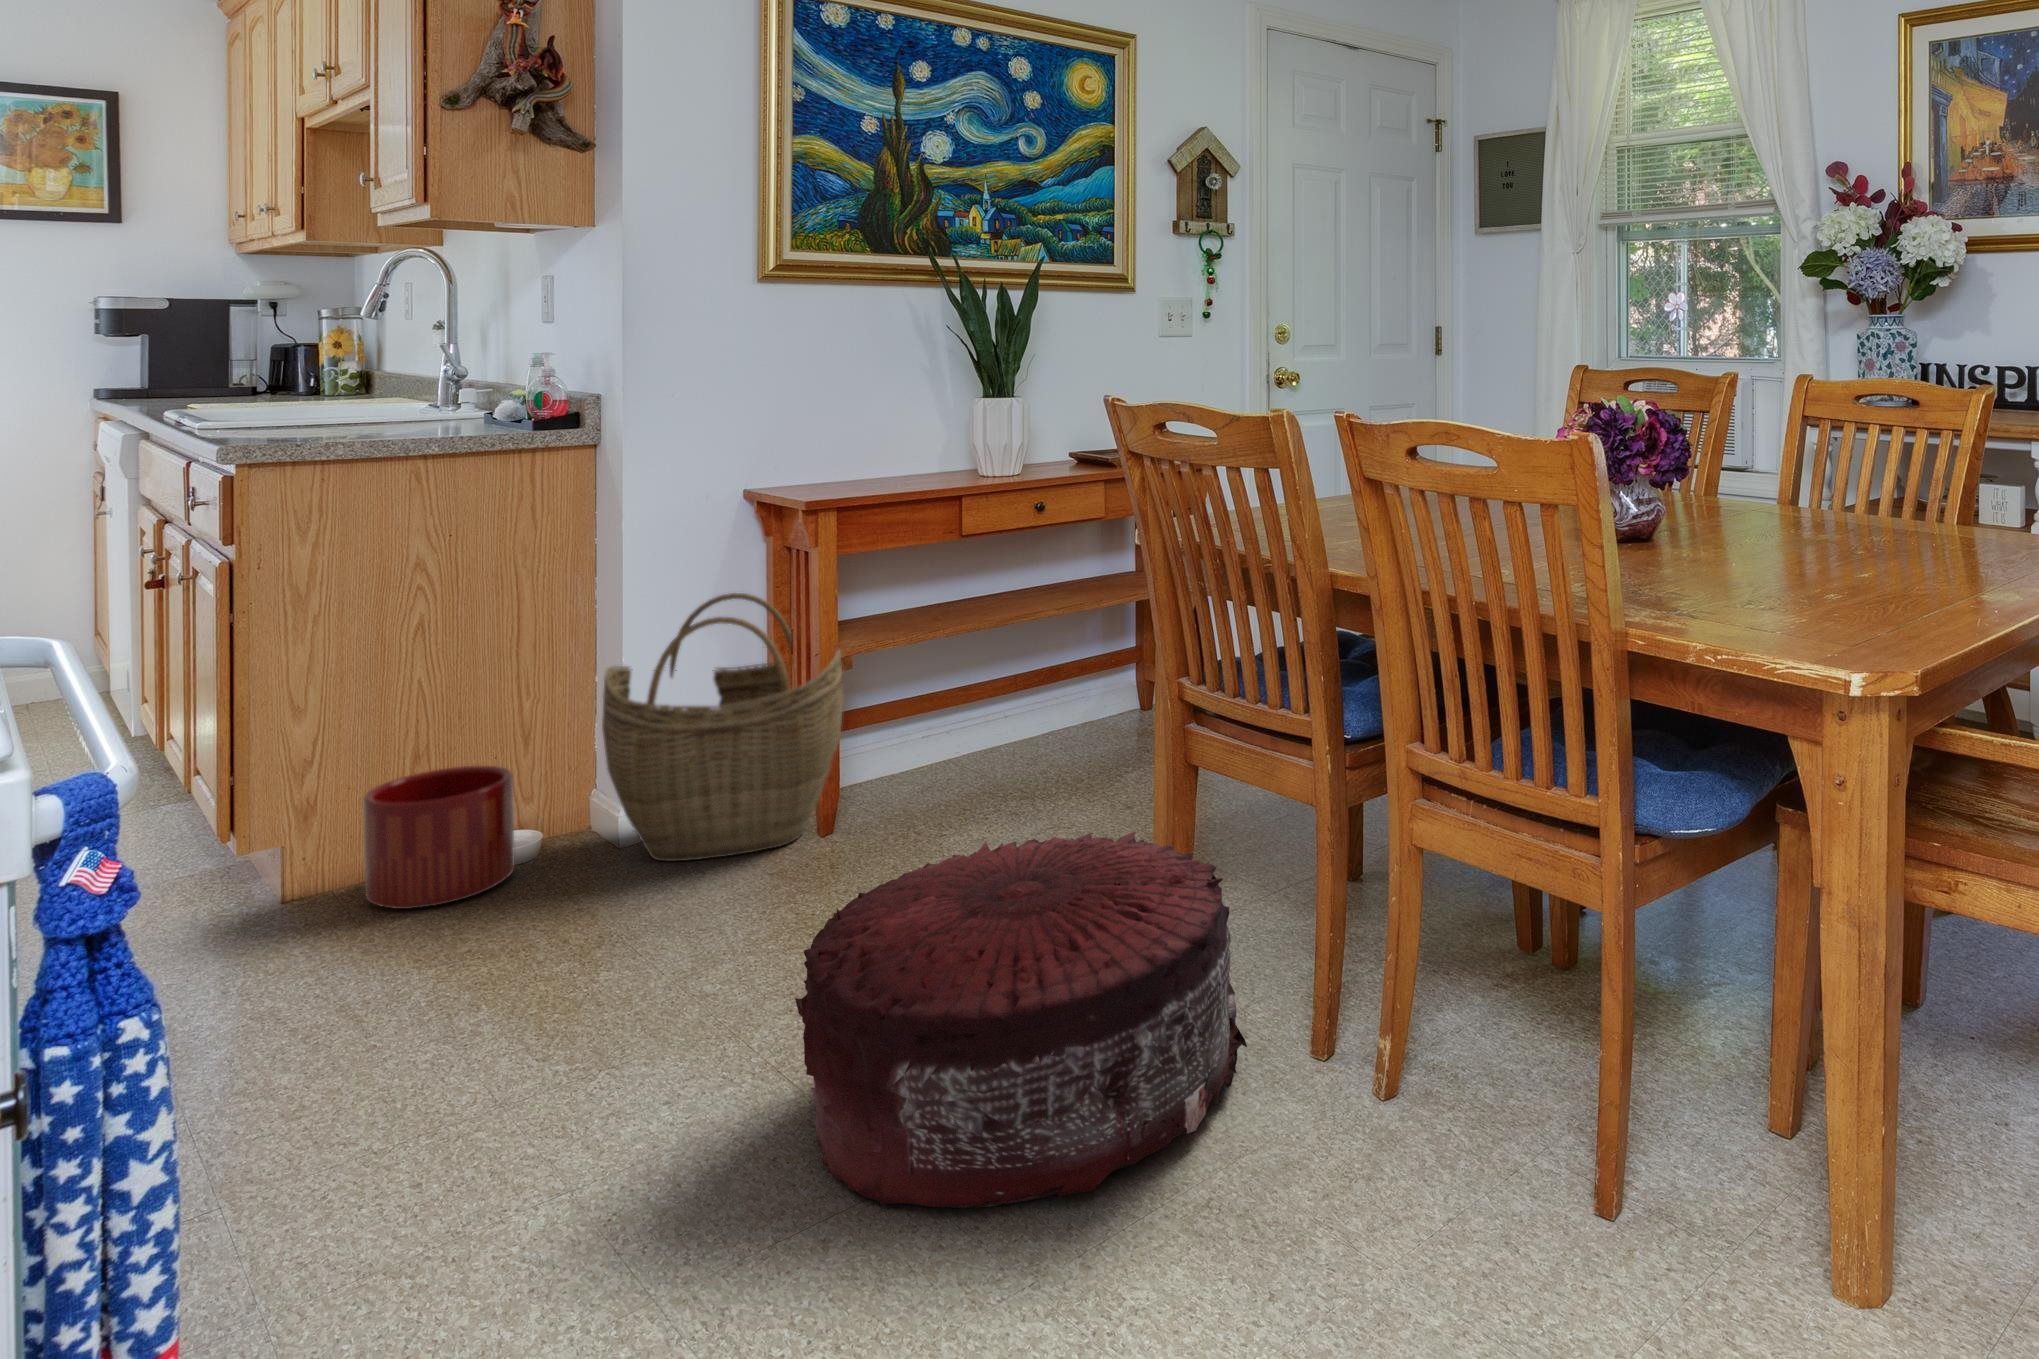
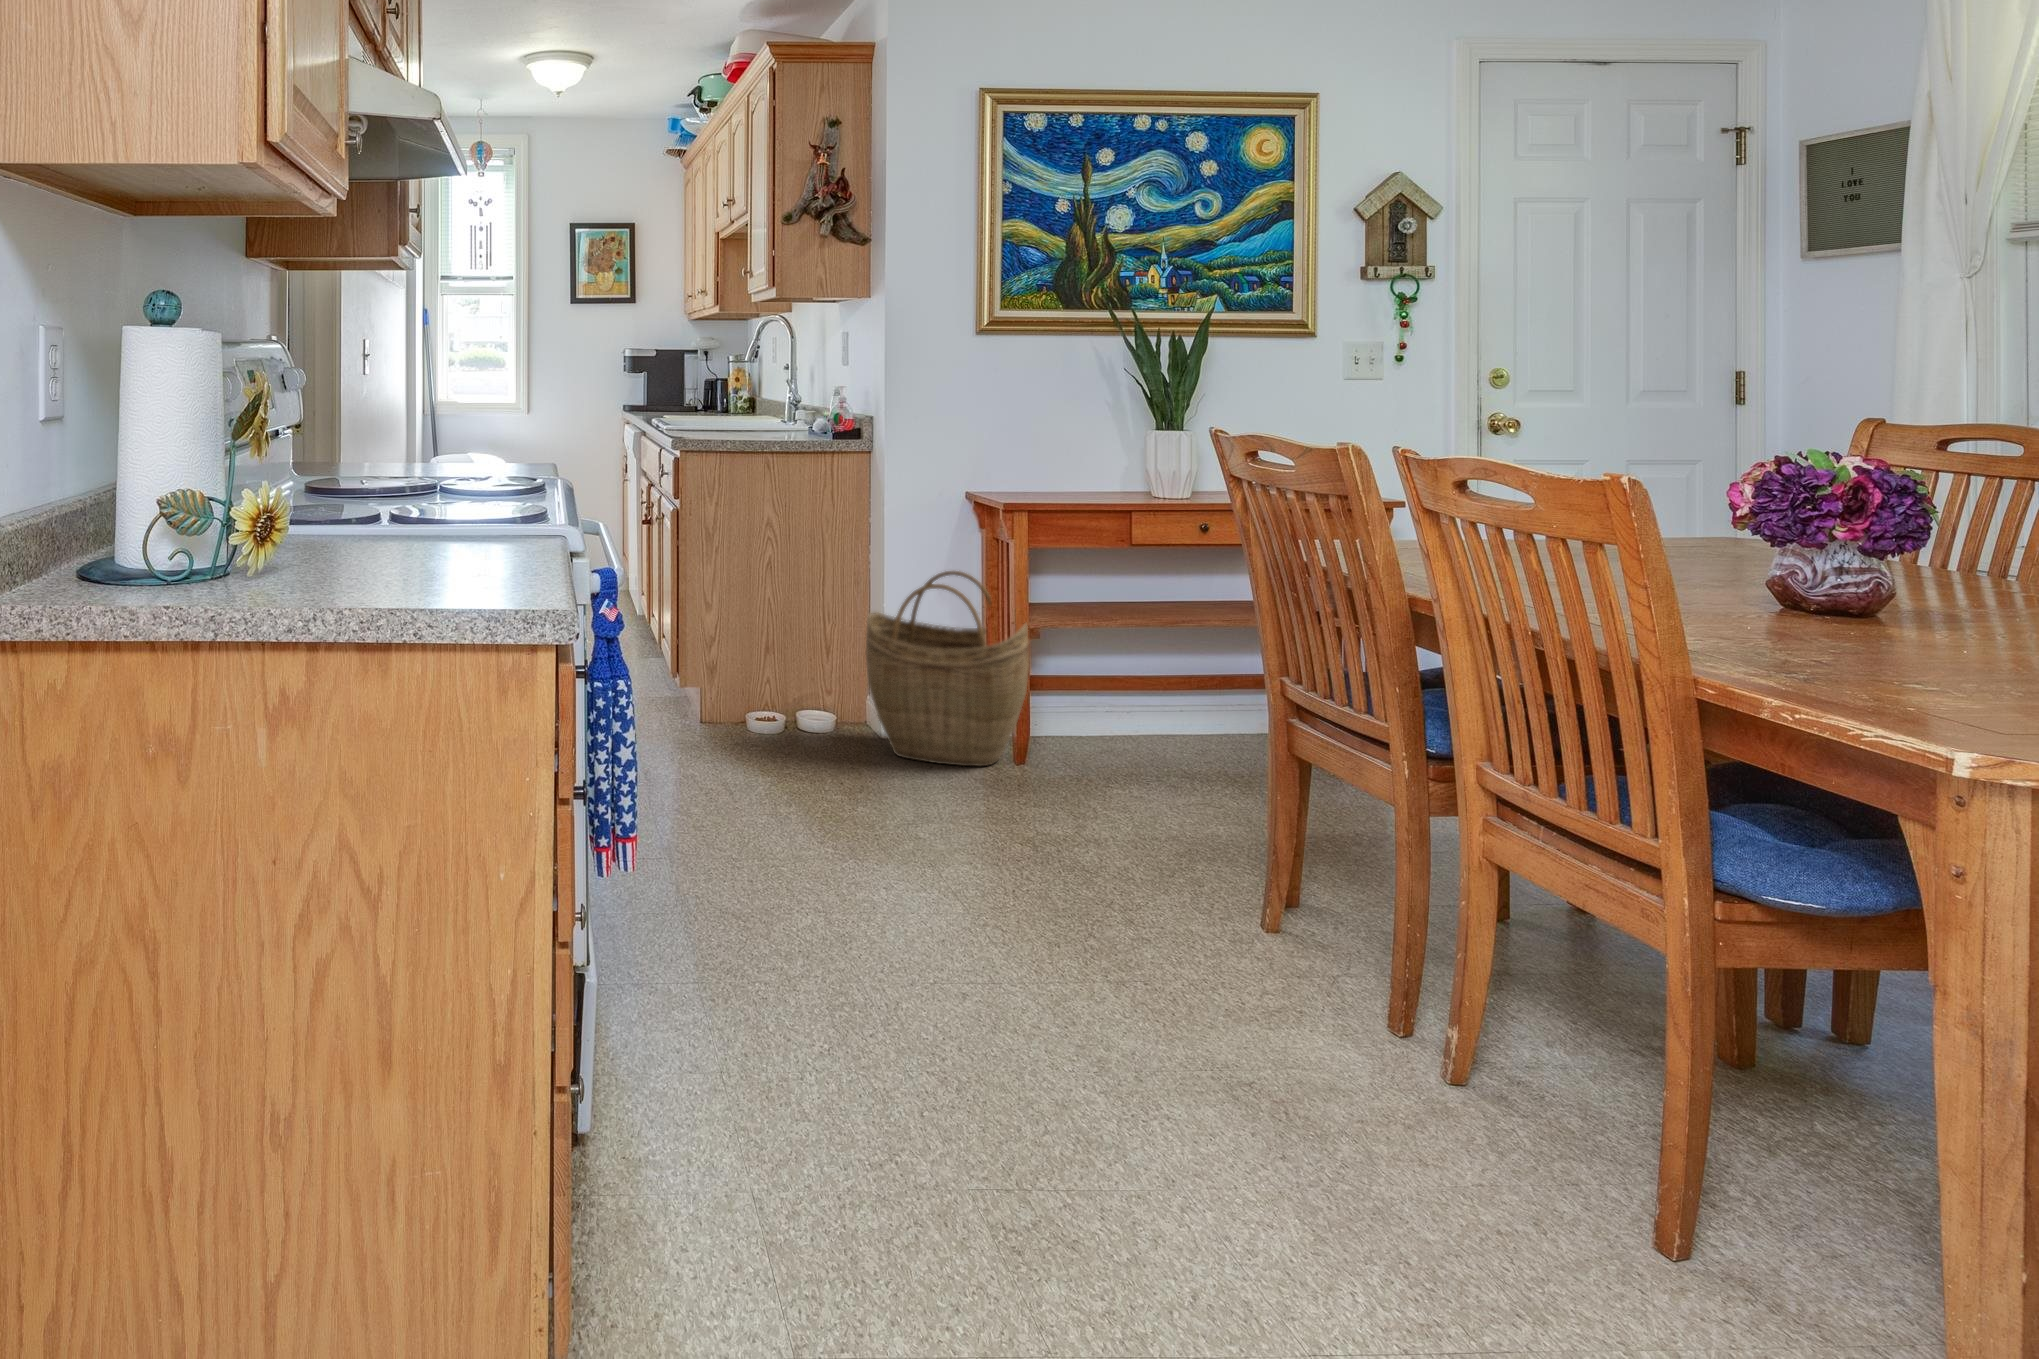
planter: present [363,766,515,909] -> none [734,663,813,749]
pouf: present [795,831,1247,1208] -> none [942,767,1289,1017]

